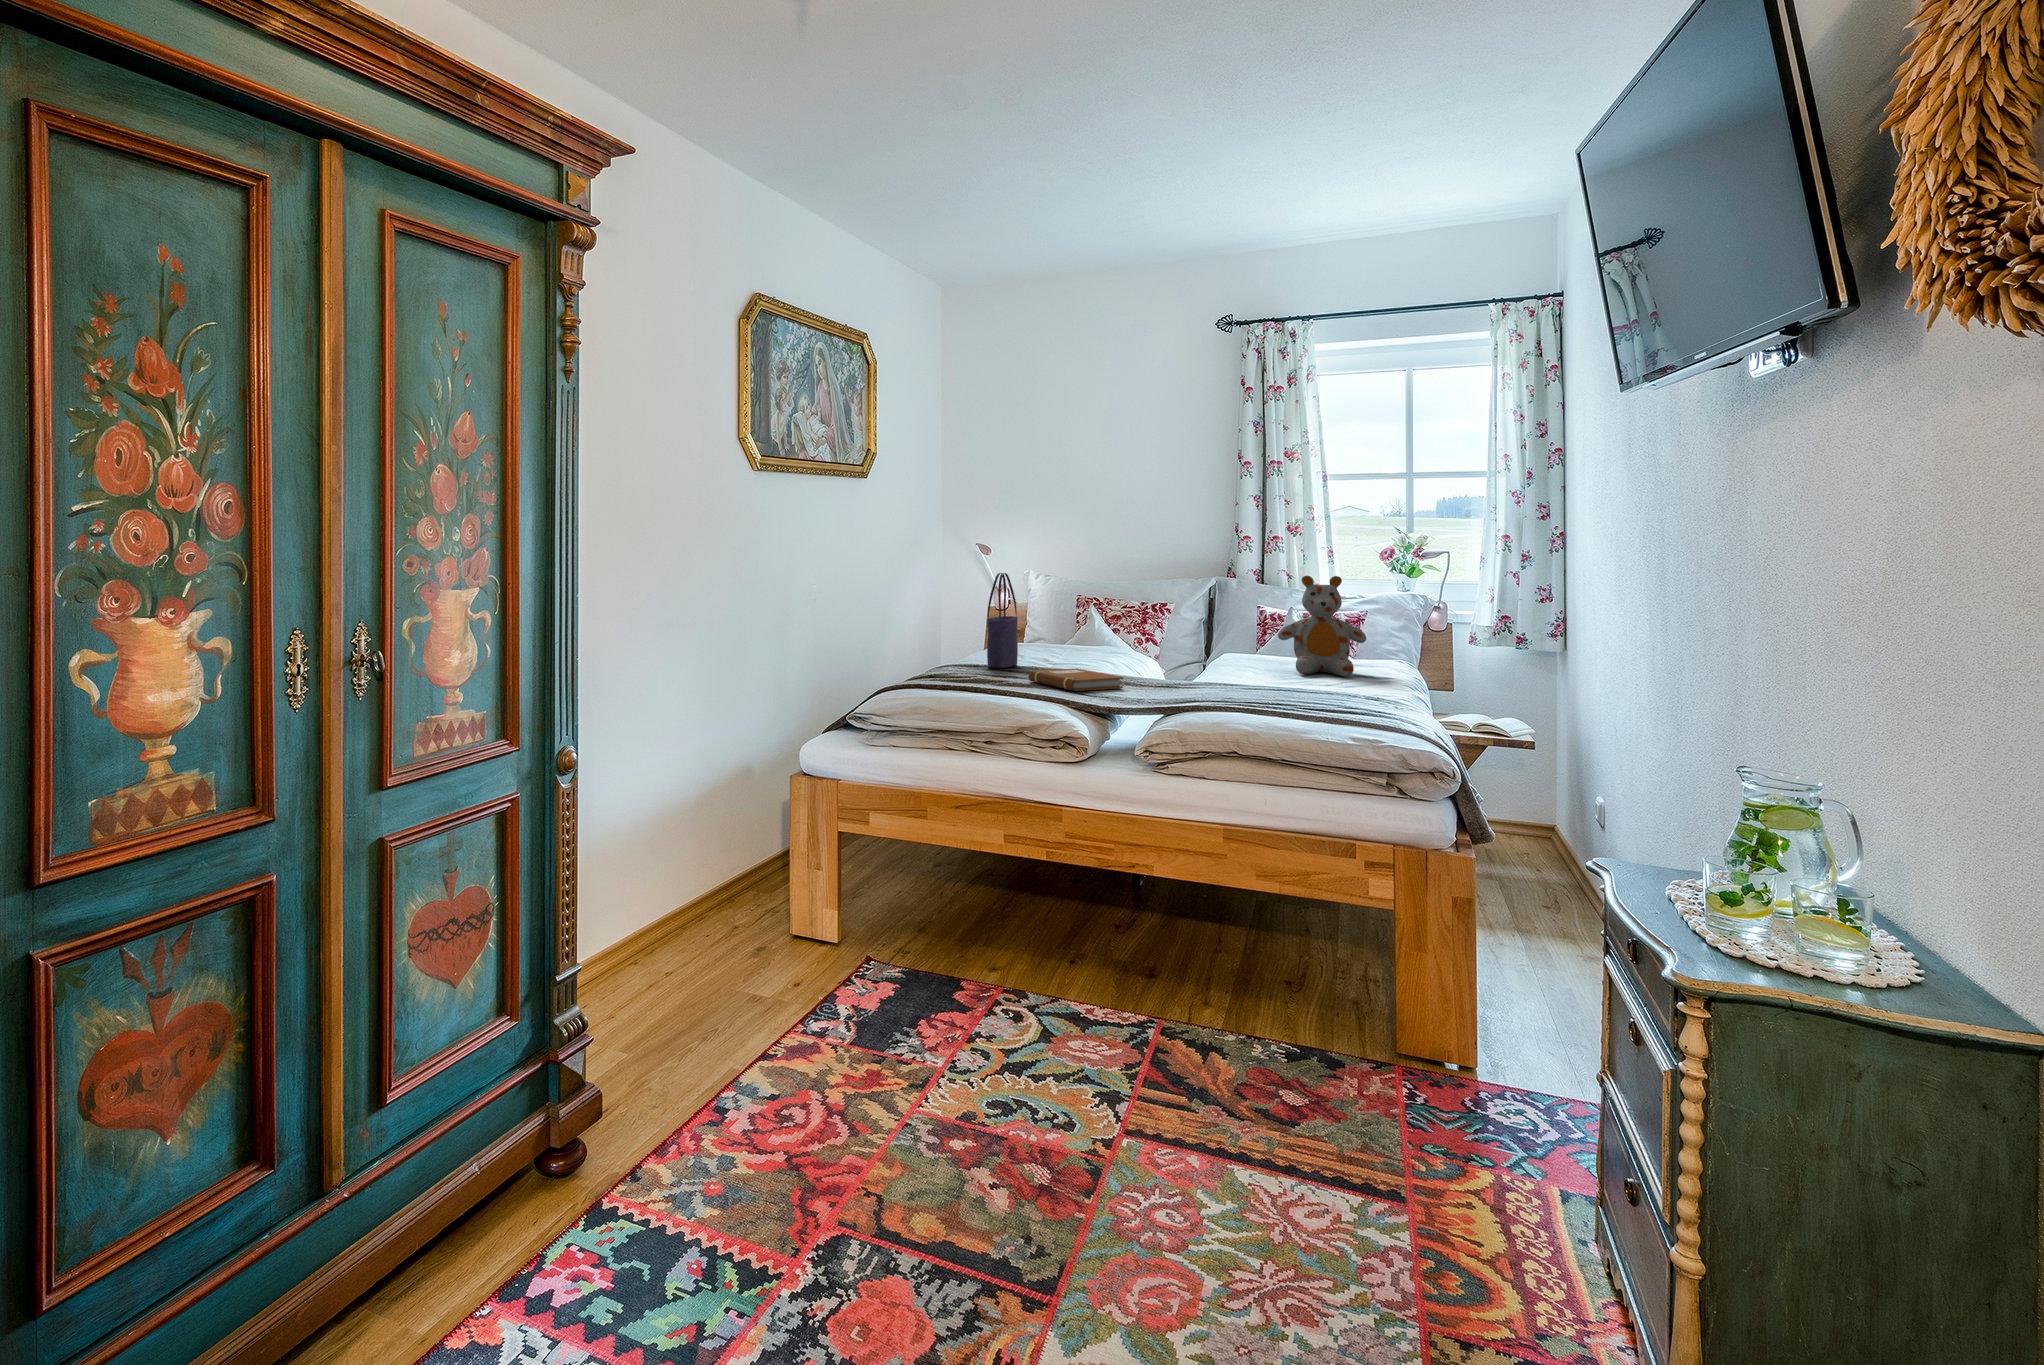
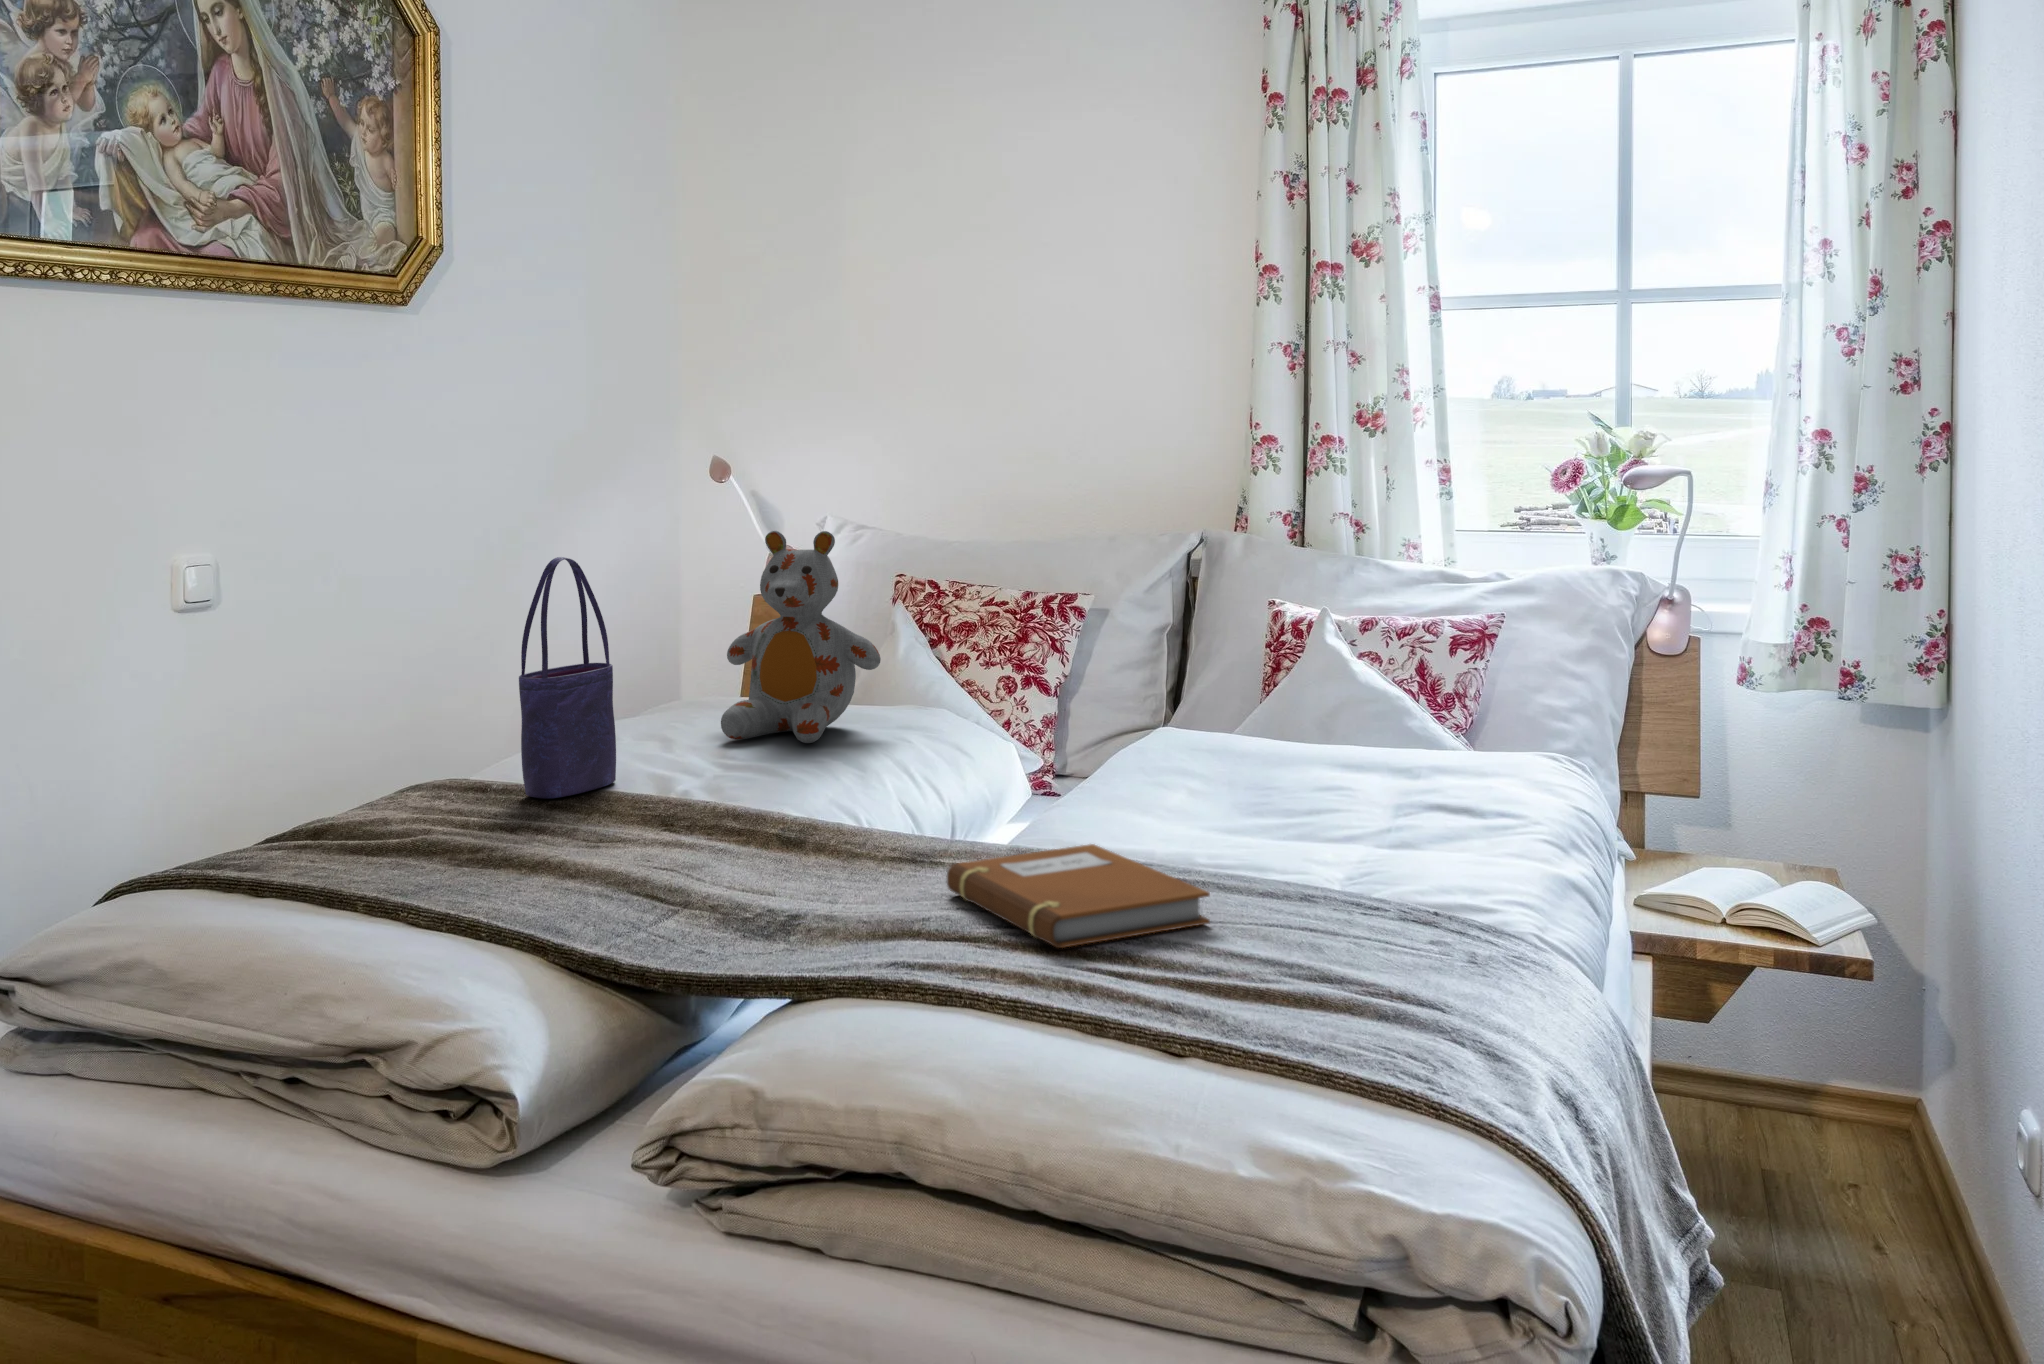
stuffed bear: present [1278,576,1367,676] -> present [721,531,881,743]
notebook: present [1029,668,1123,691] -> present [947,844,1210,948]

